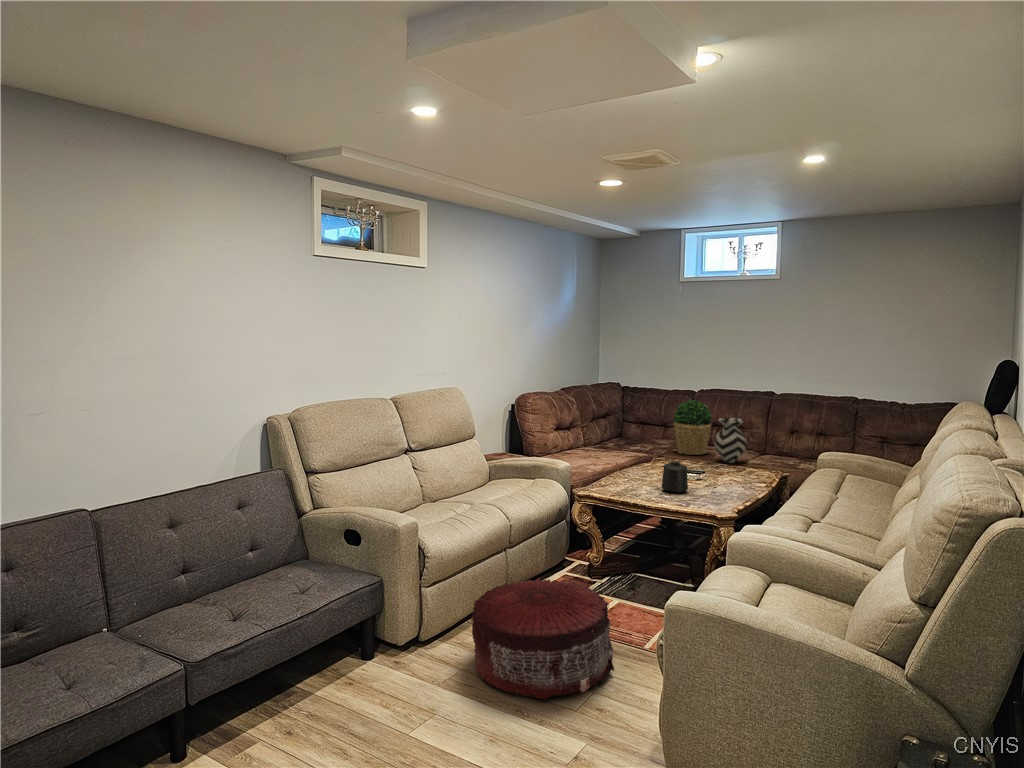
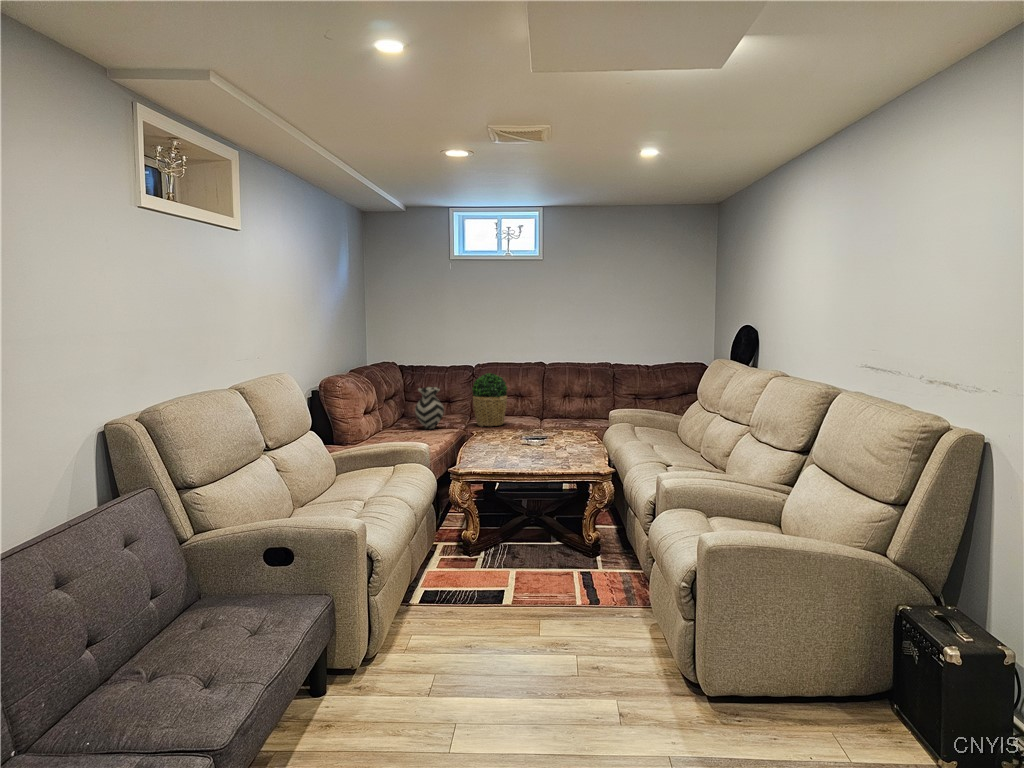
vase: present [714,418,746,463] -> present [415,387,444,429]
mug: present [662,461,688,493] -> none [522,429,547,459]
pouf: present [472,578,614,699] -> none [432,556,578,679]

